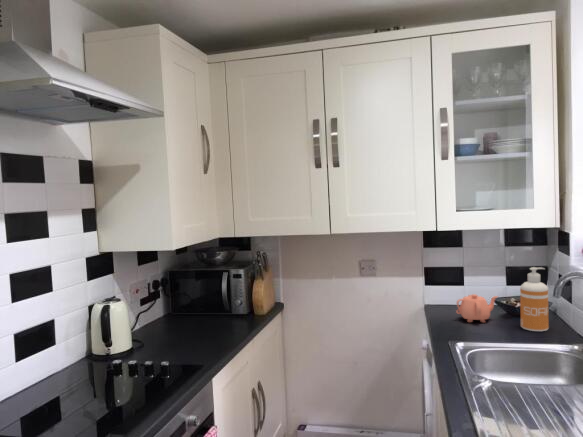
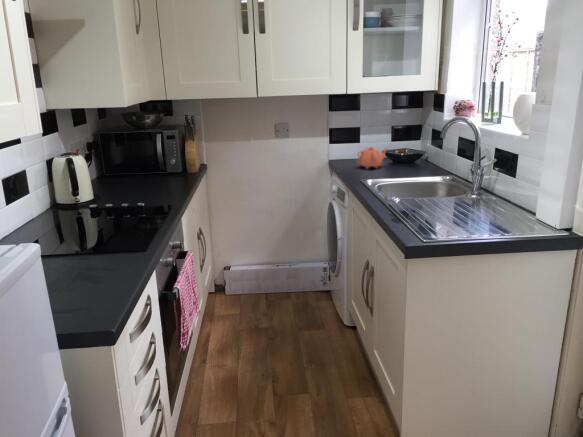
soap dispenser: present [520,267,549,331] -> none [404,123,425,172]

